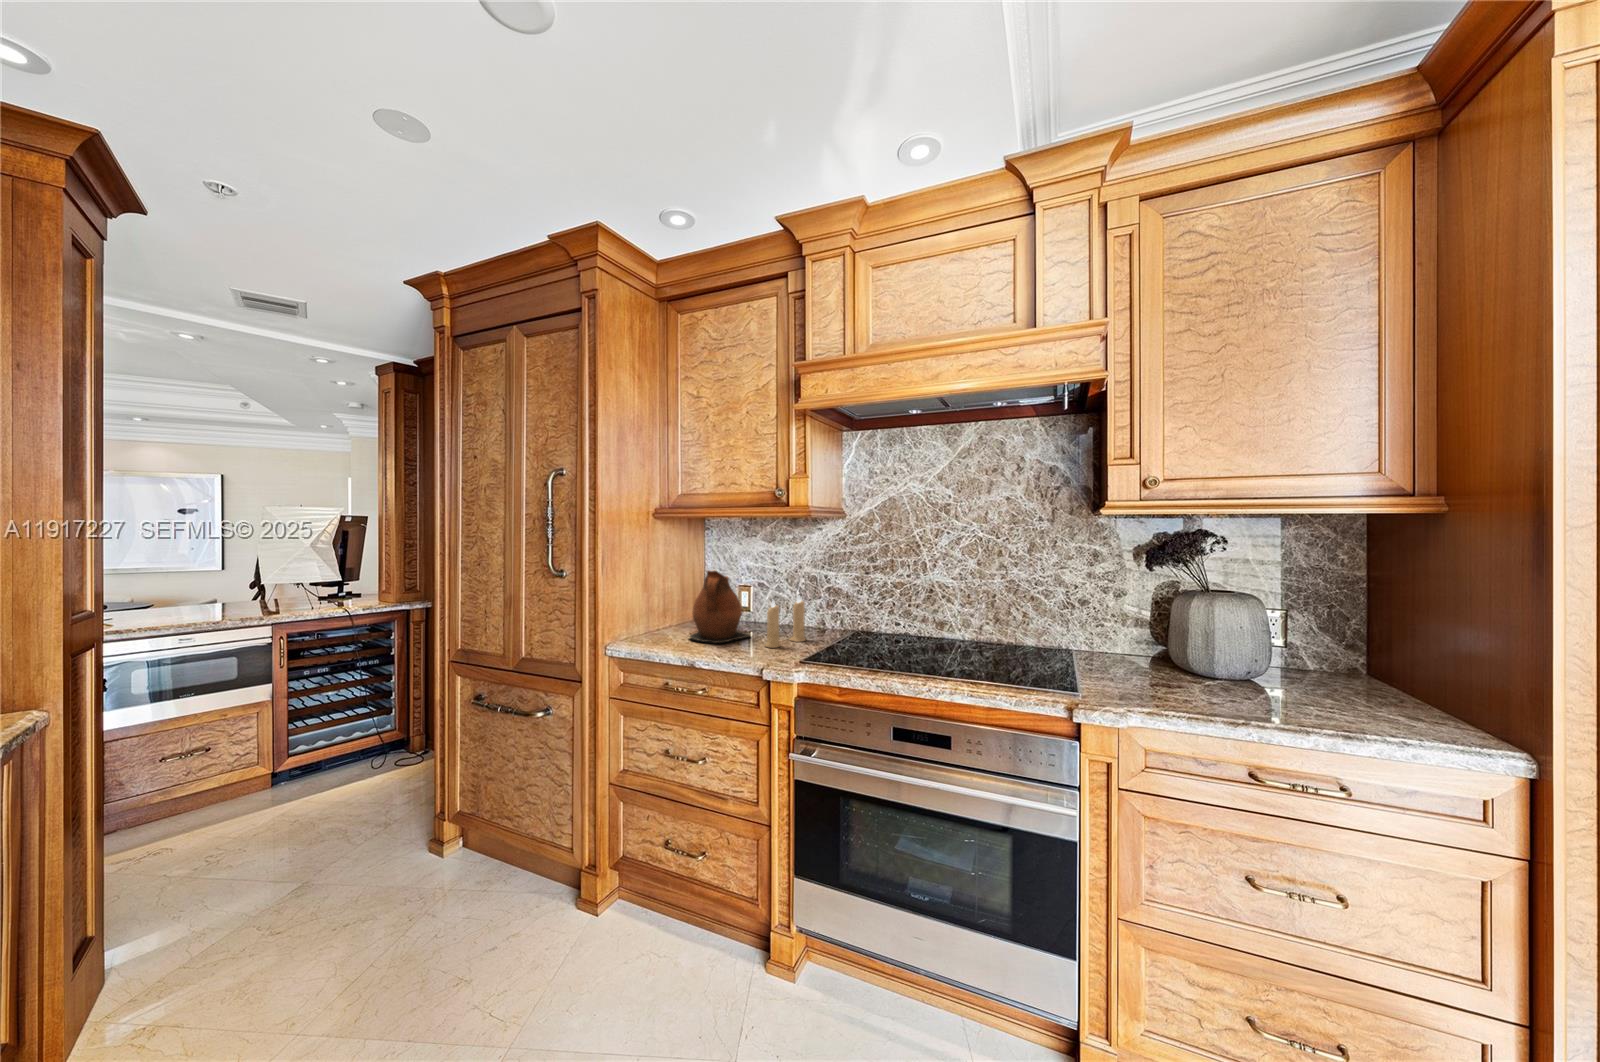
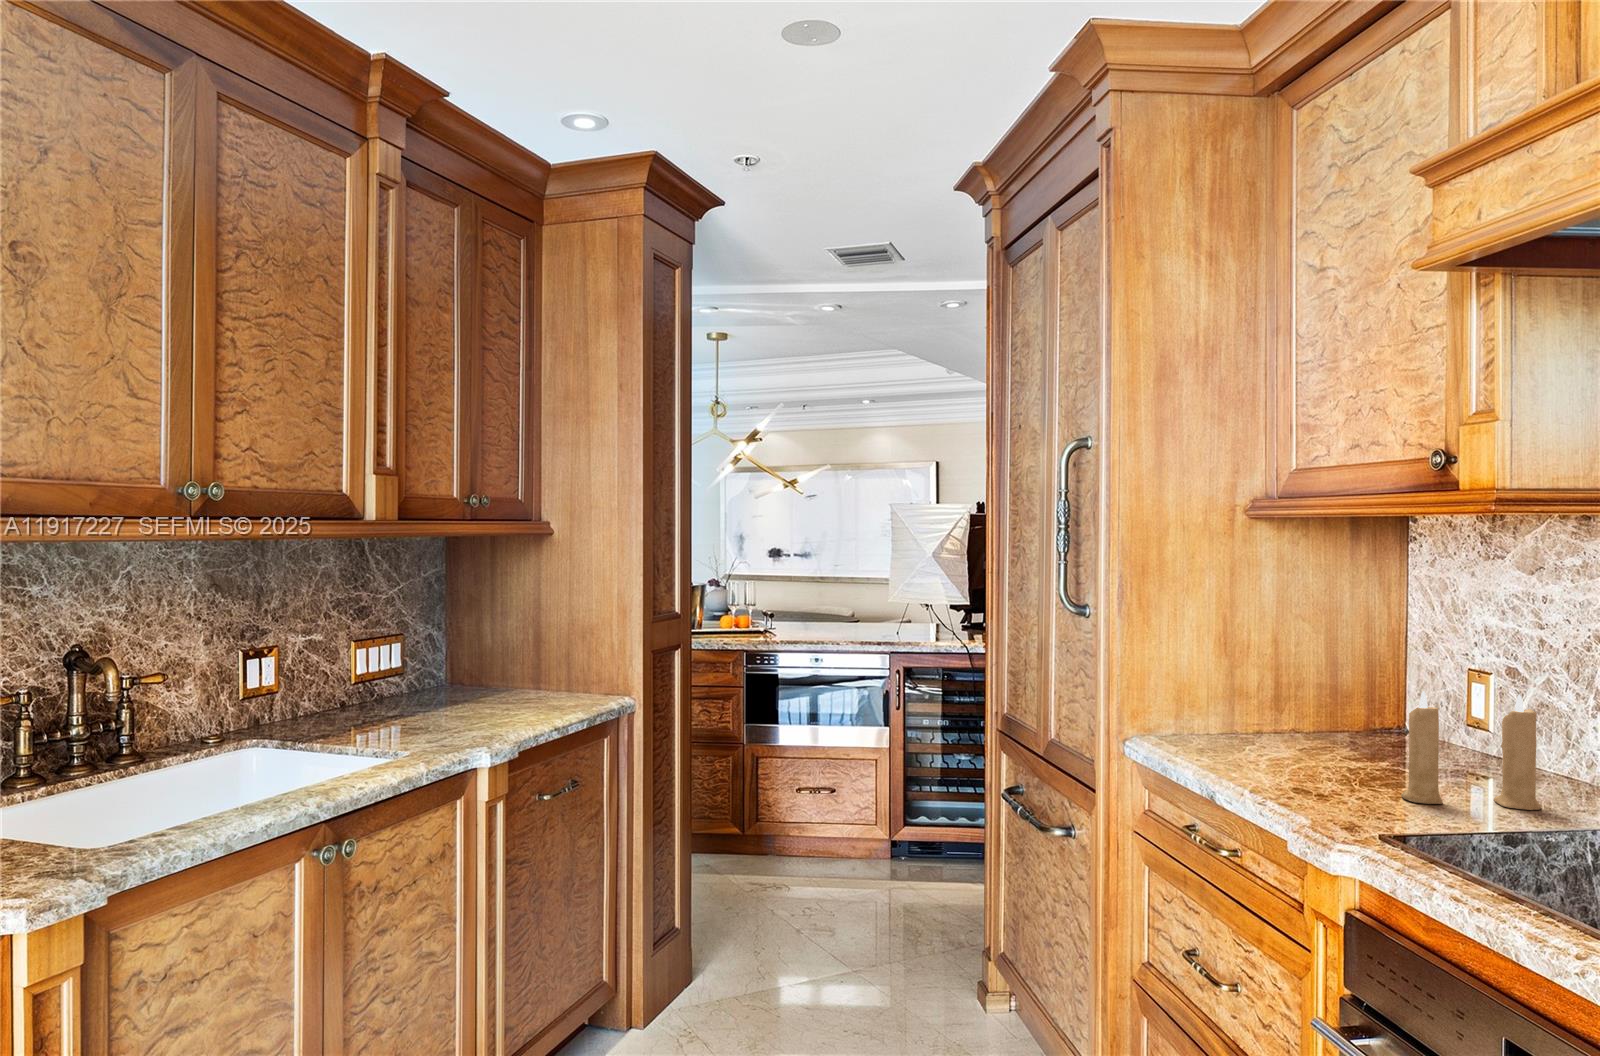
ceramic pitcher: present [689,570,750,643] -> none [1268,617,1417,777]

